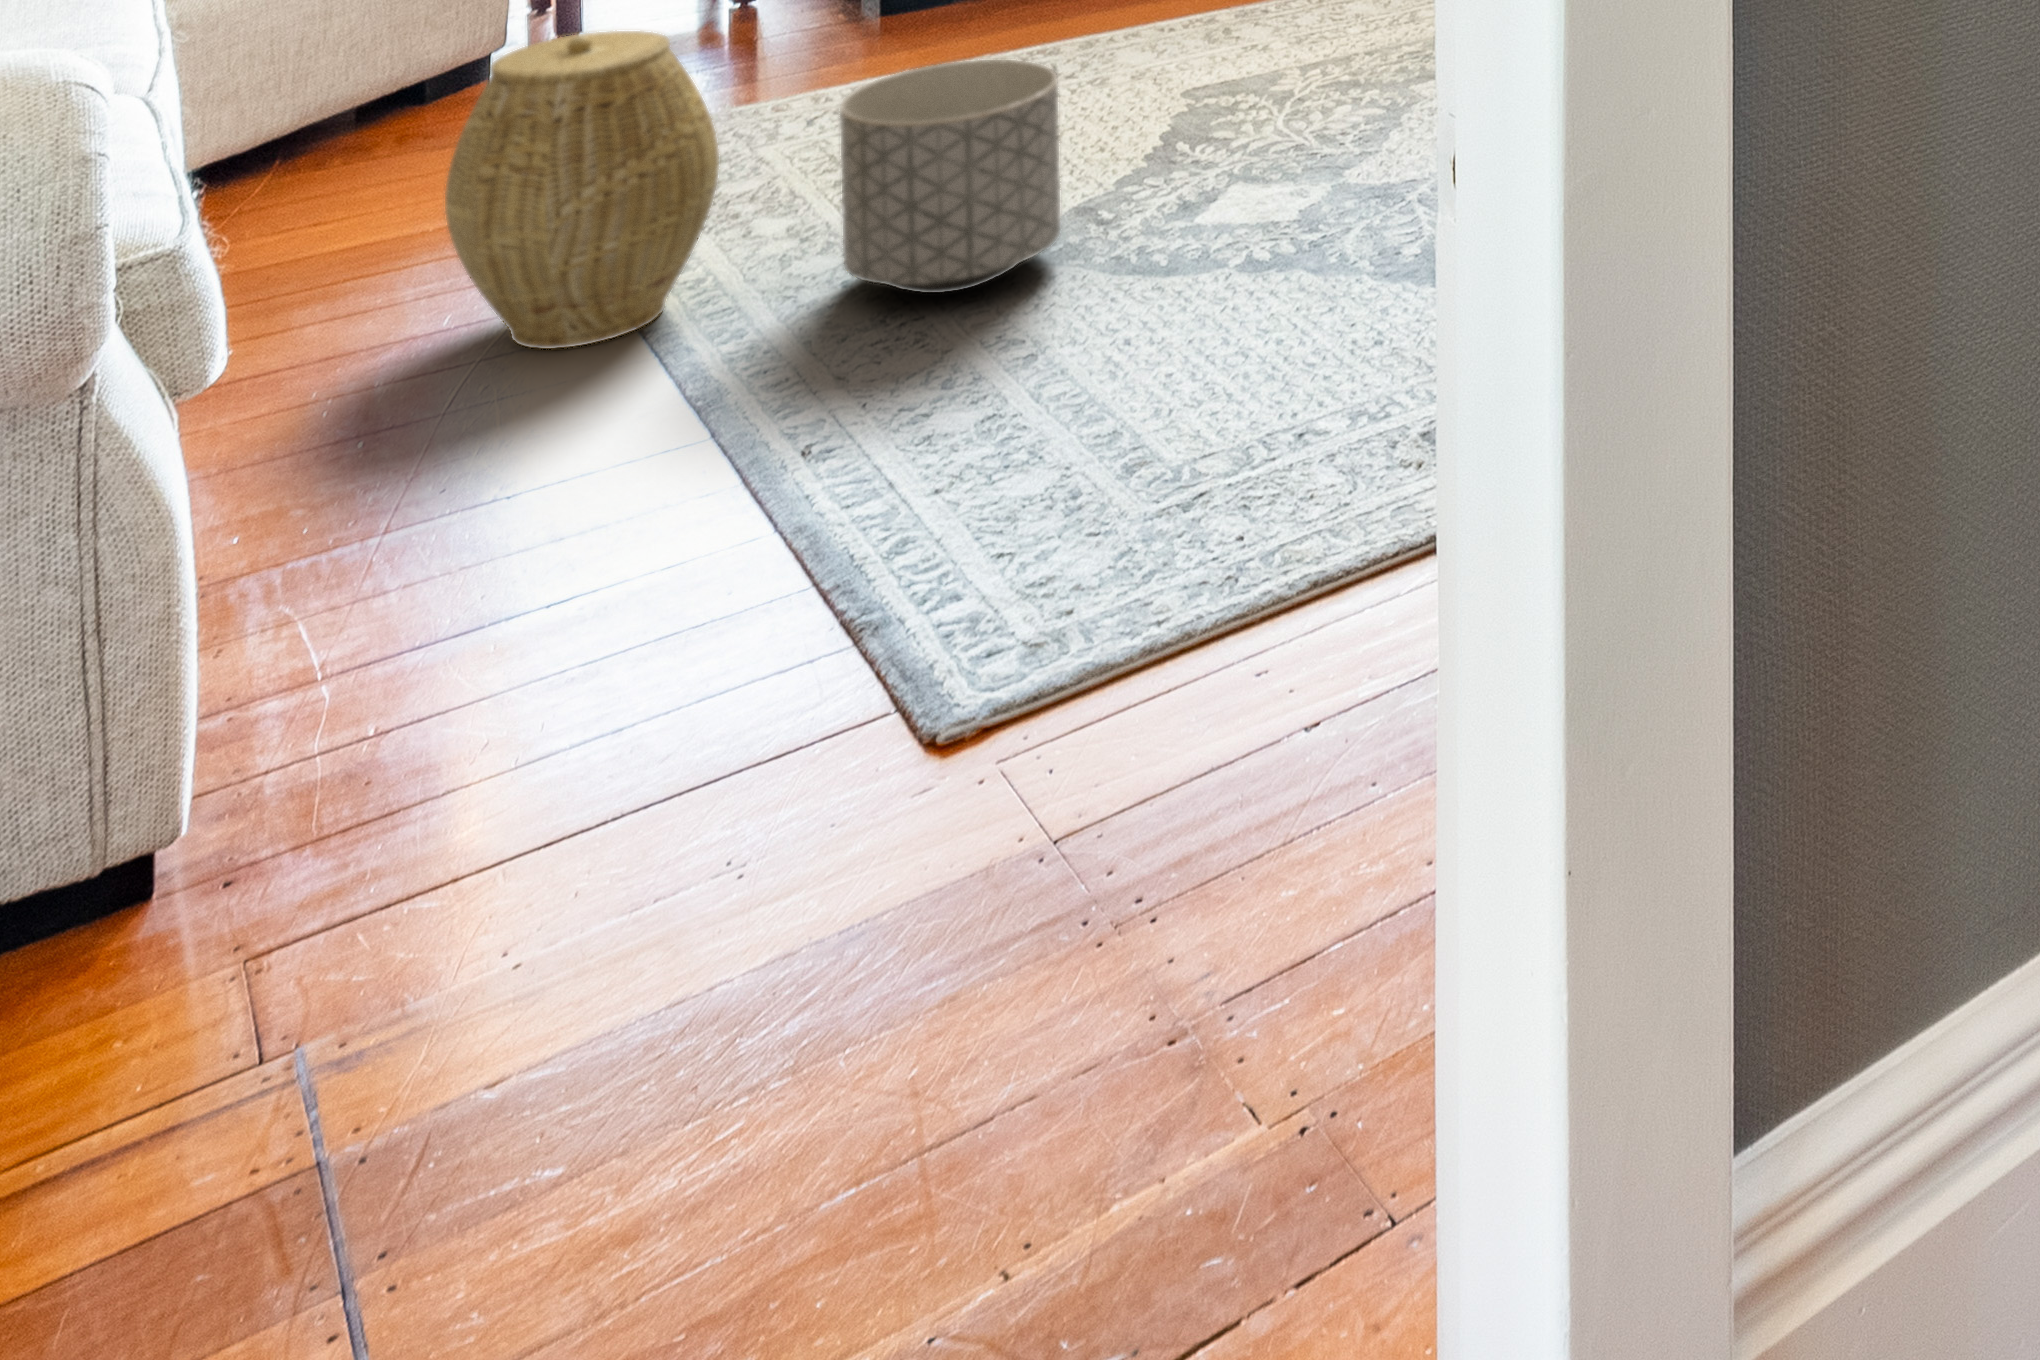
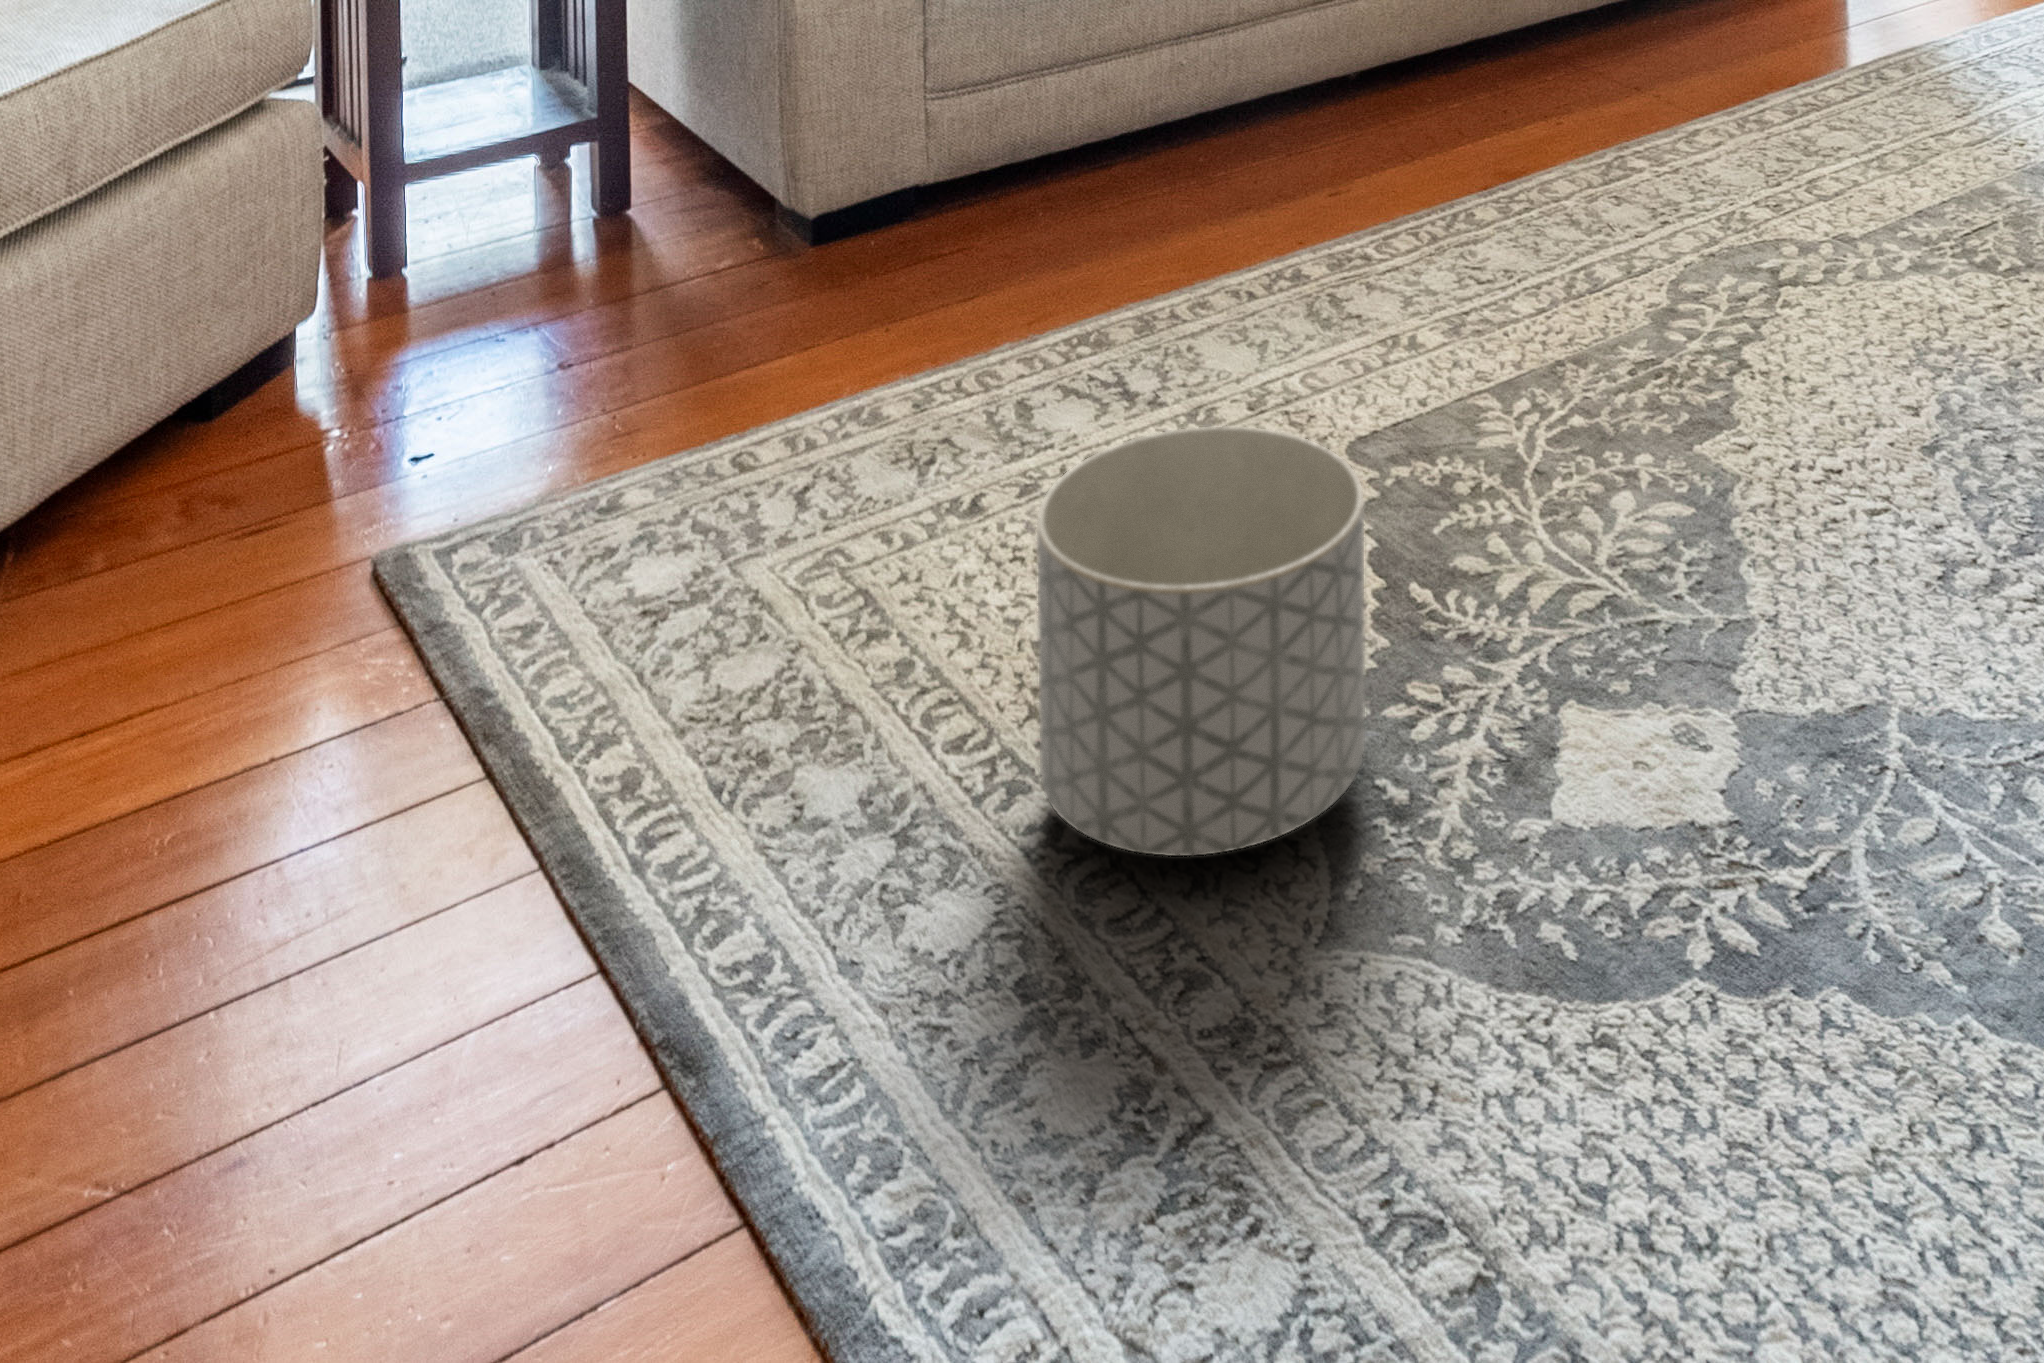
woven basket: present [445,31,719,349] -> none [430,408,846,982]

